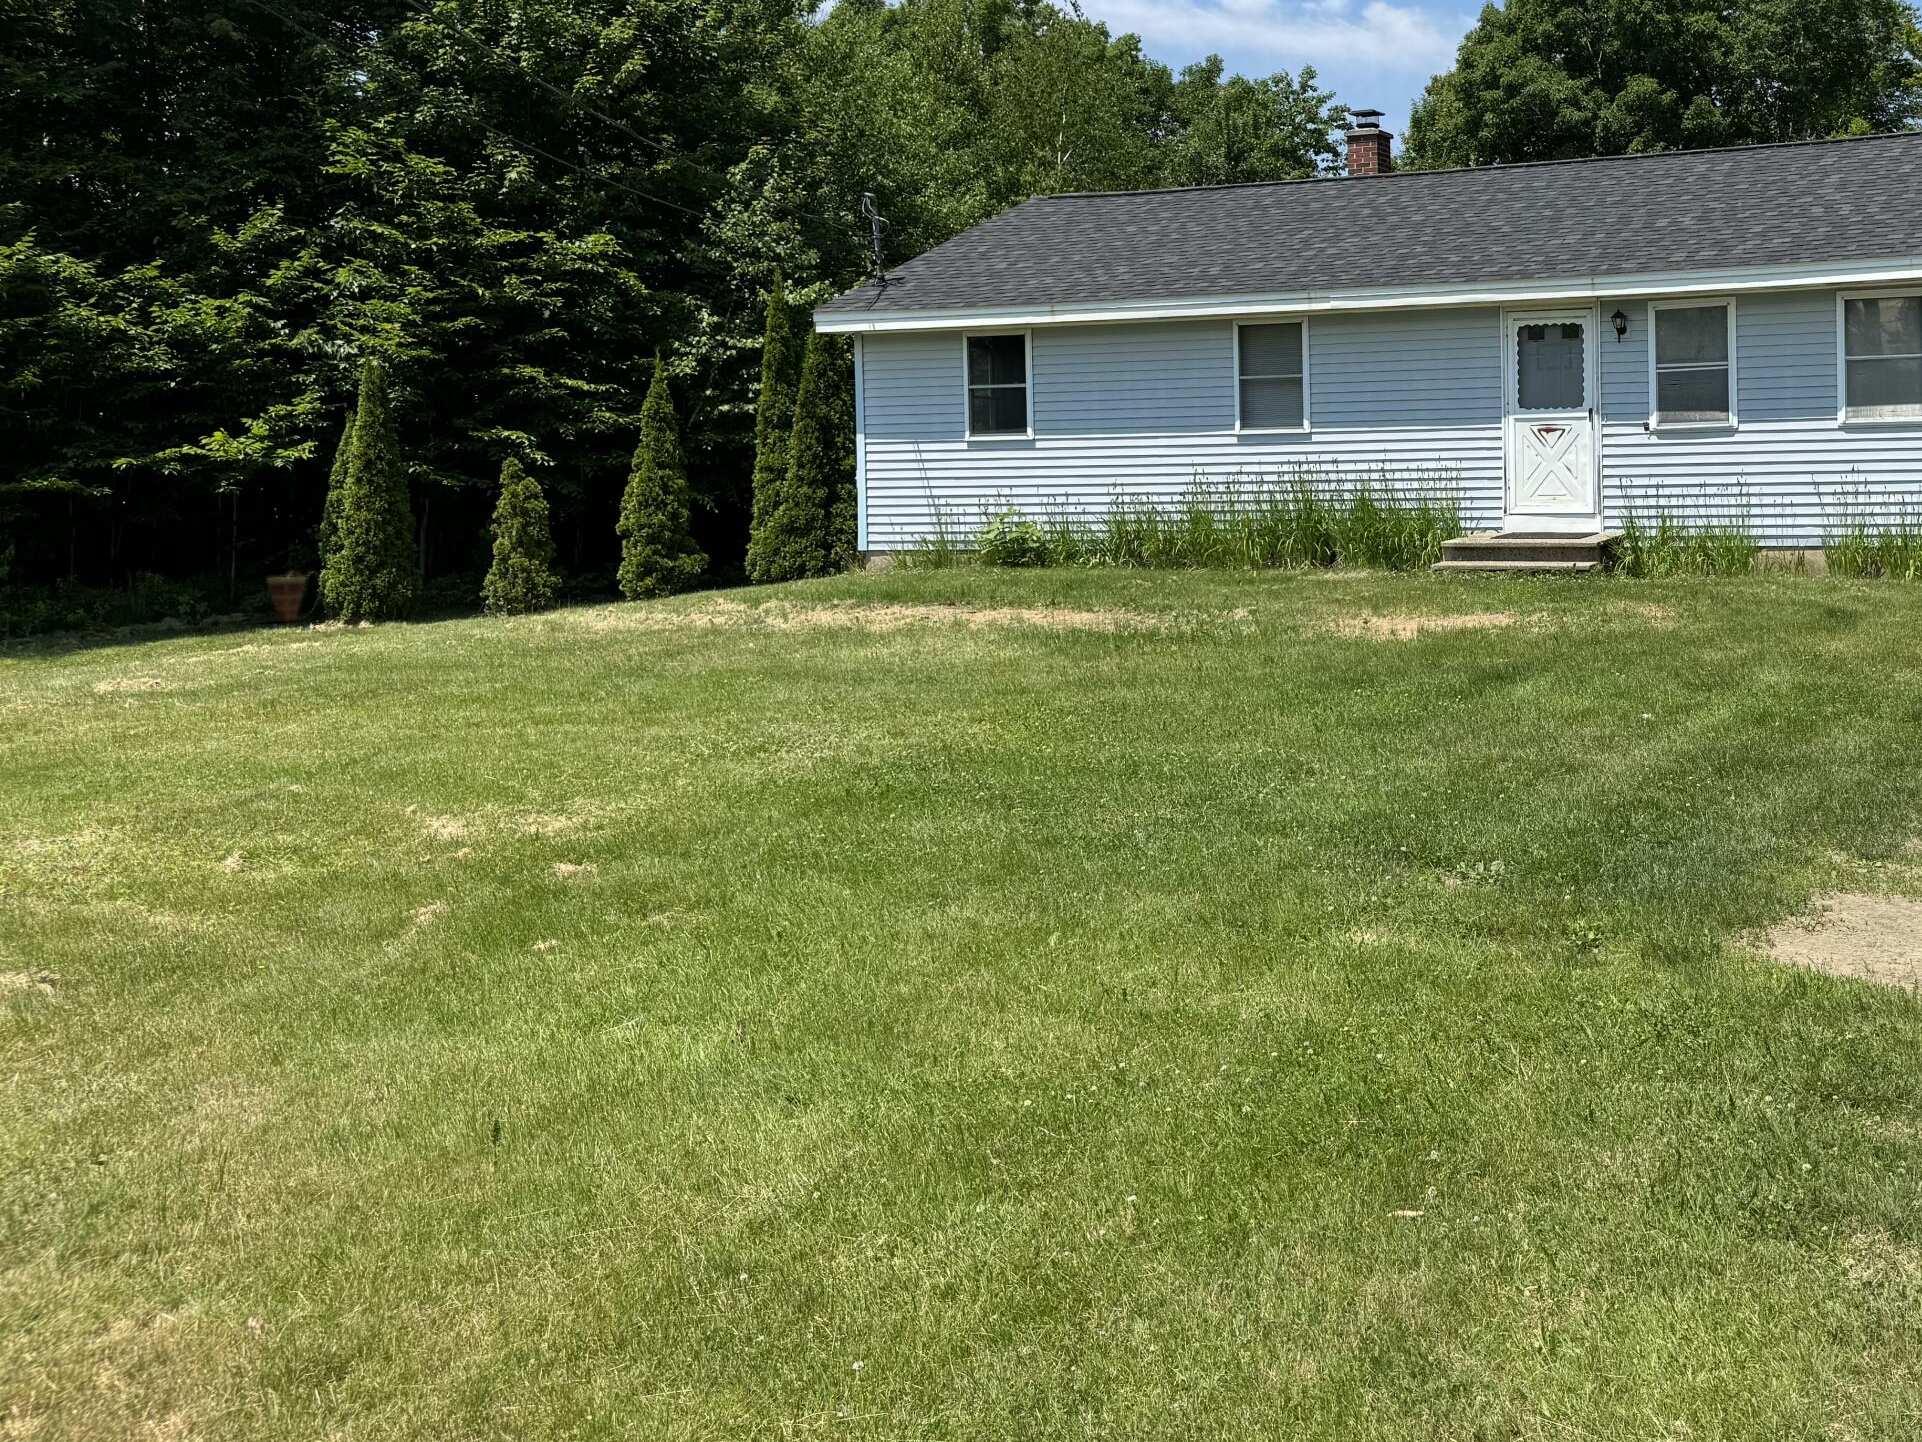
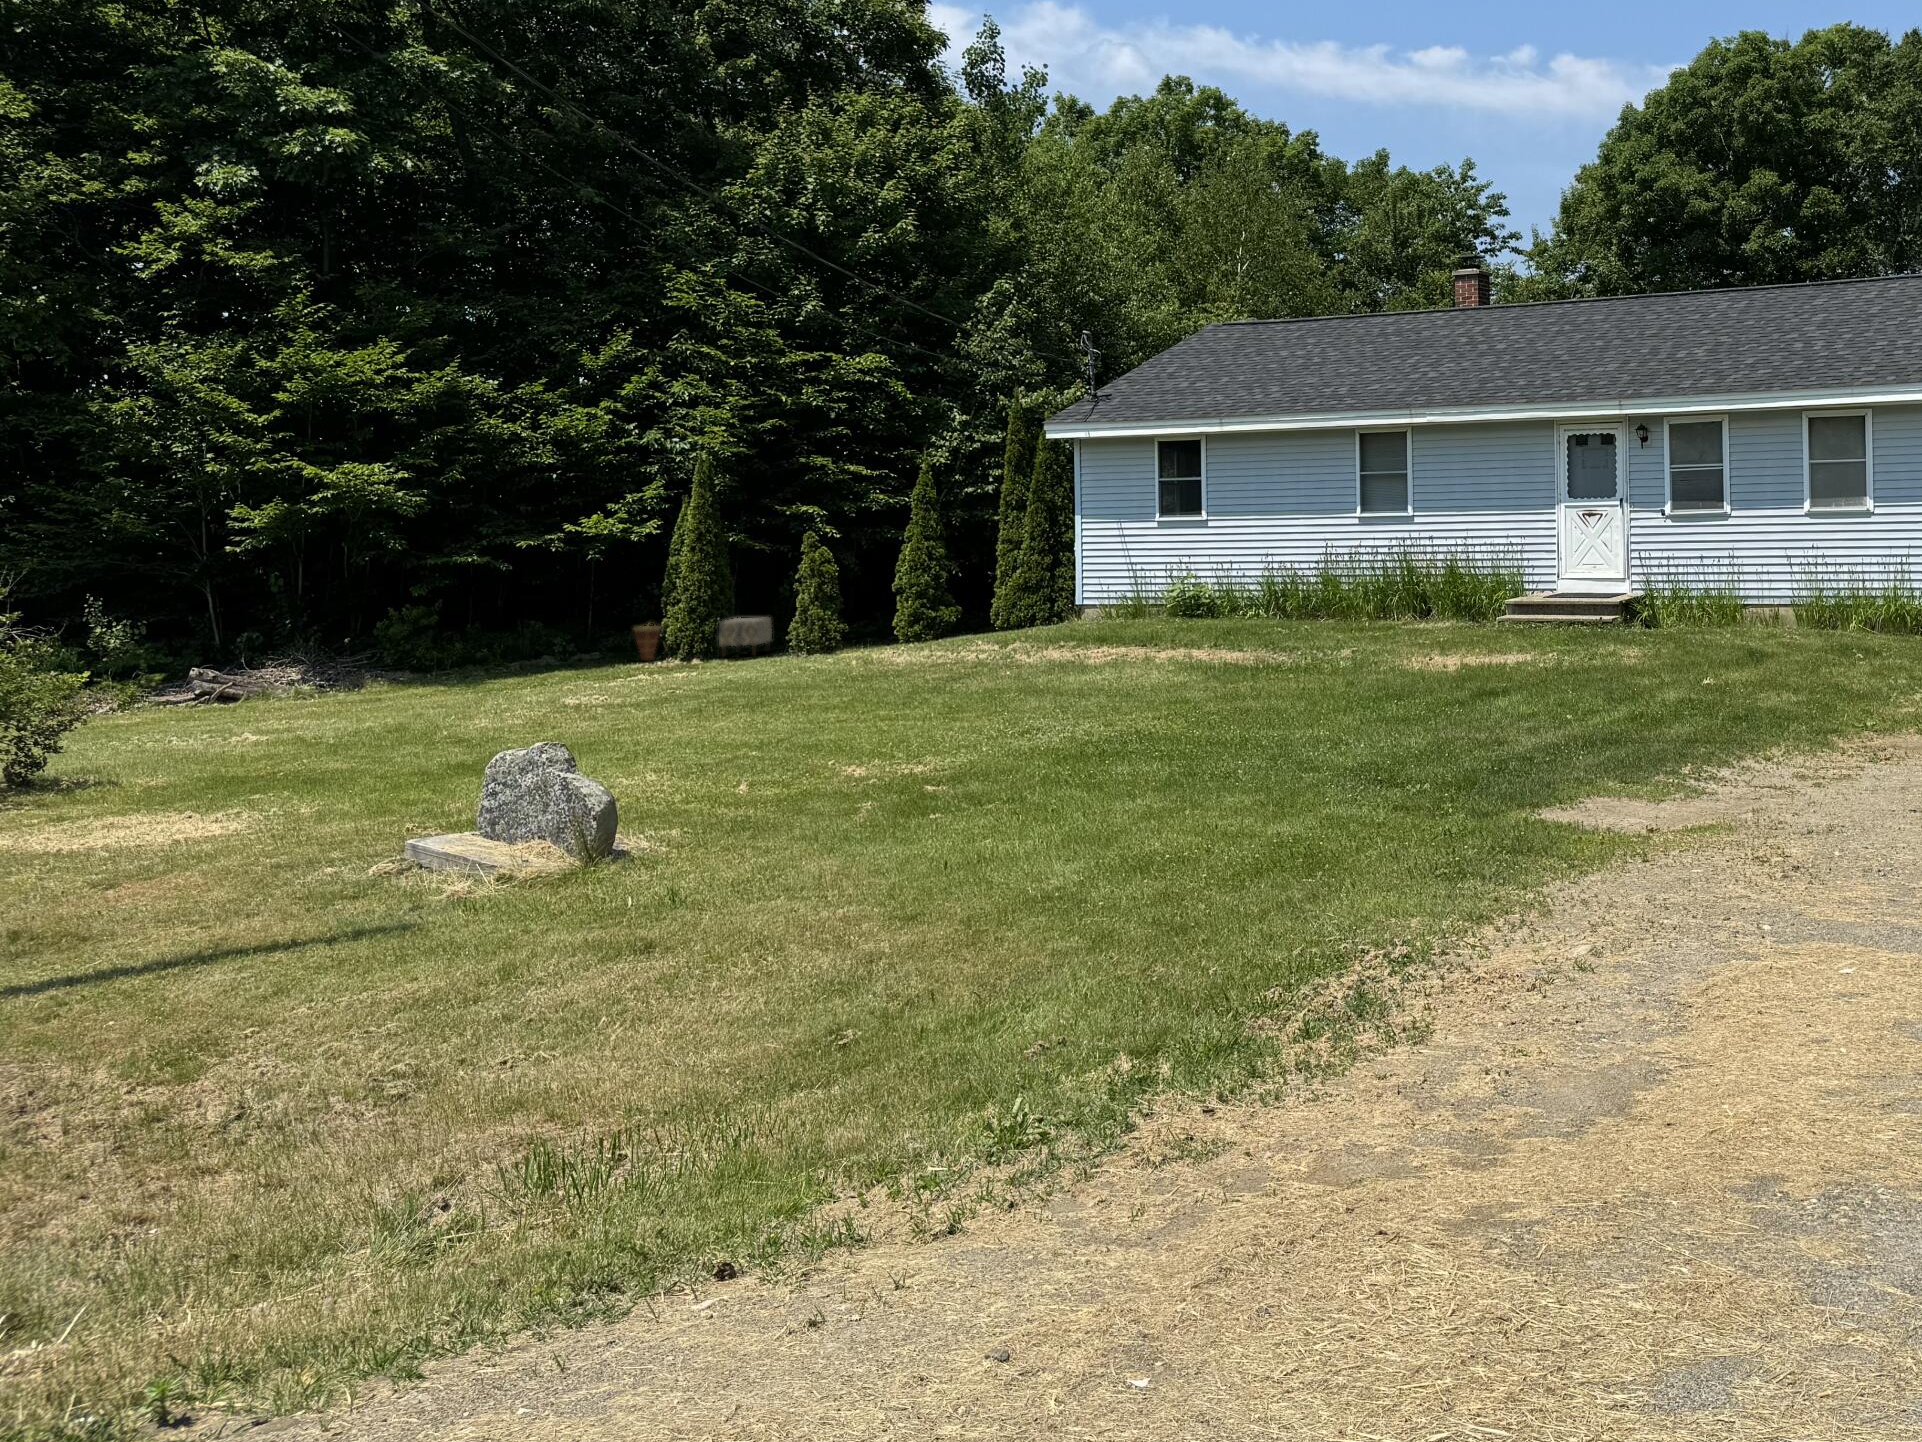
bench: none [385,565,462,617] -> present [719,617,772,656]

